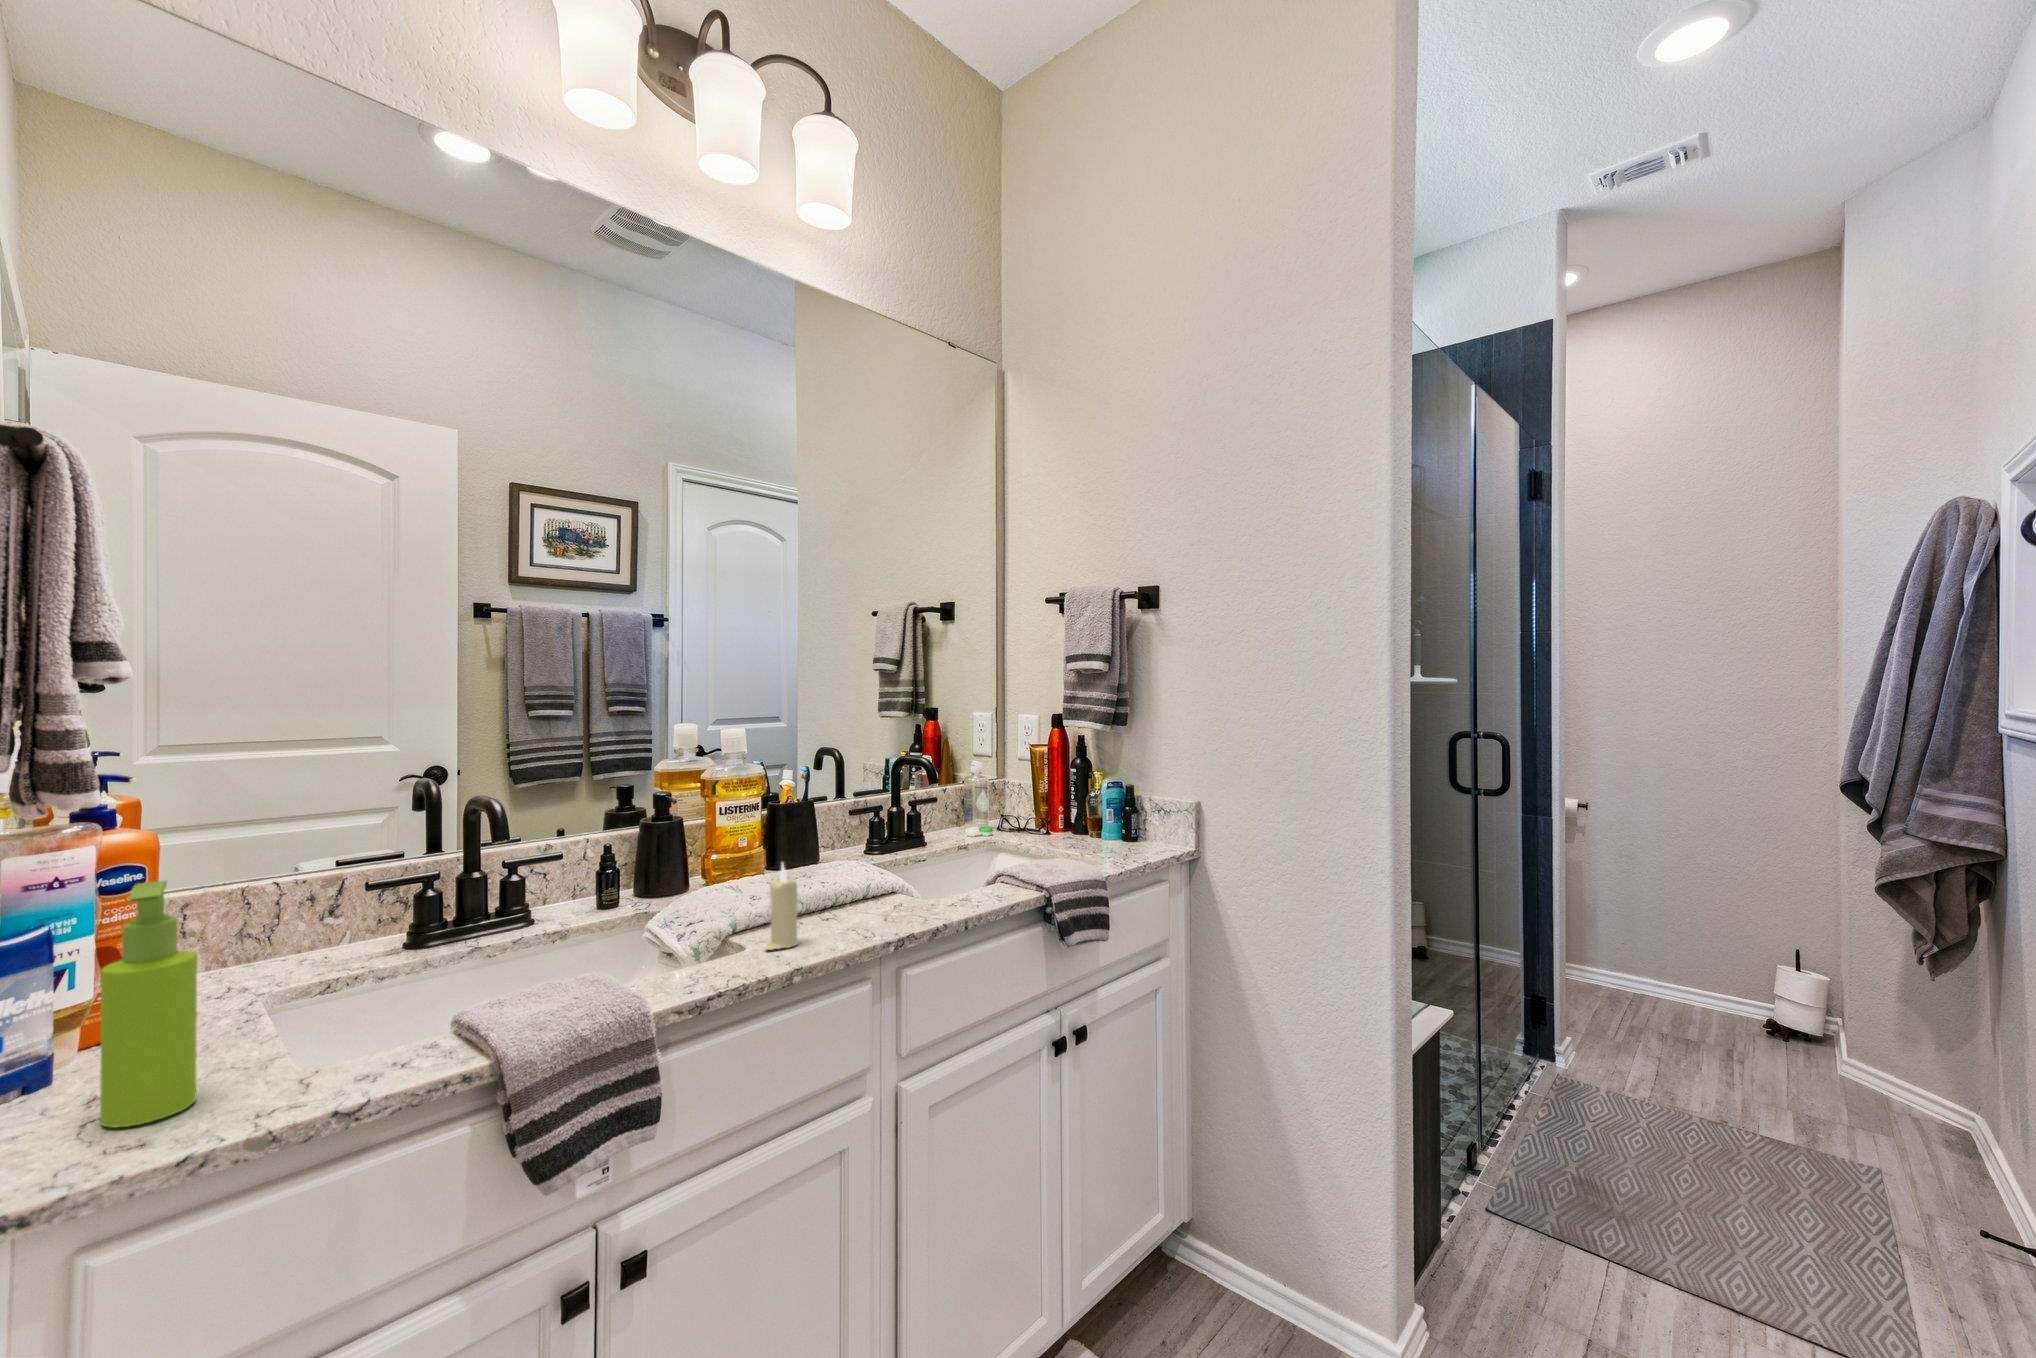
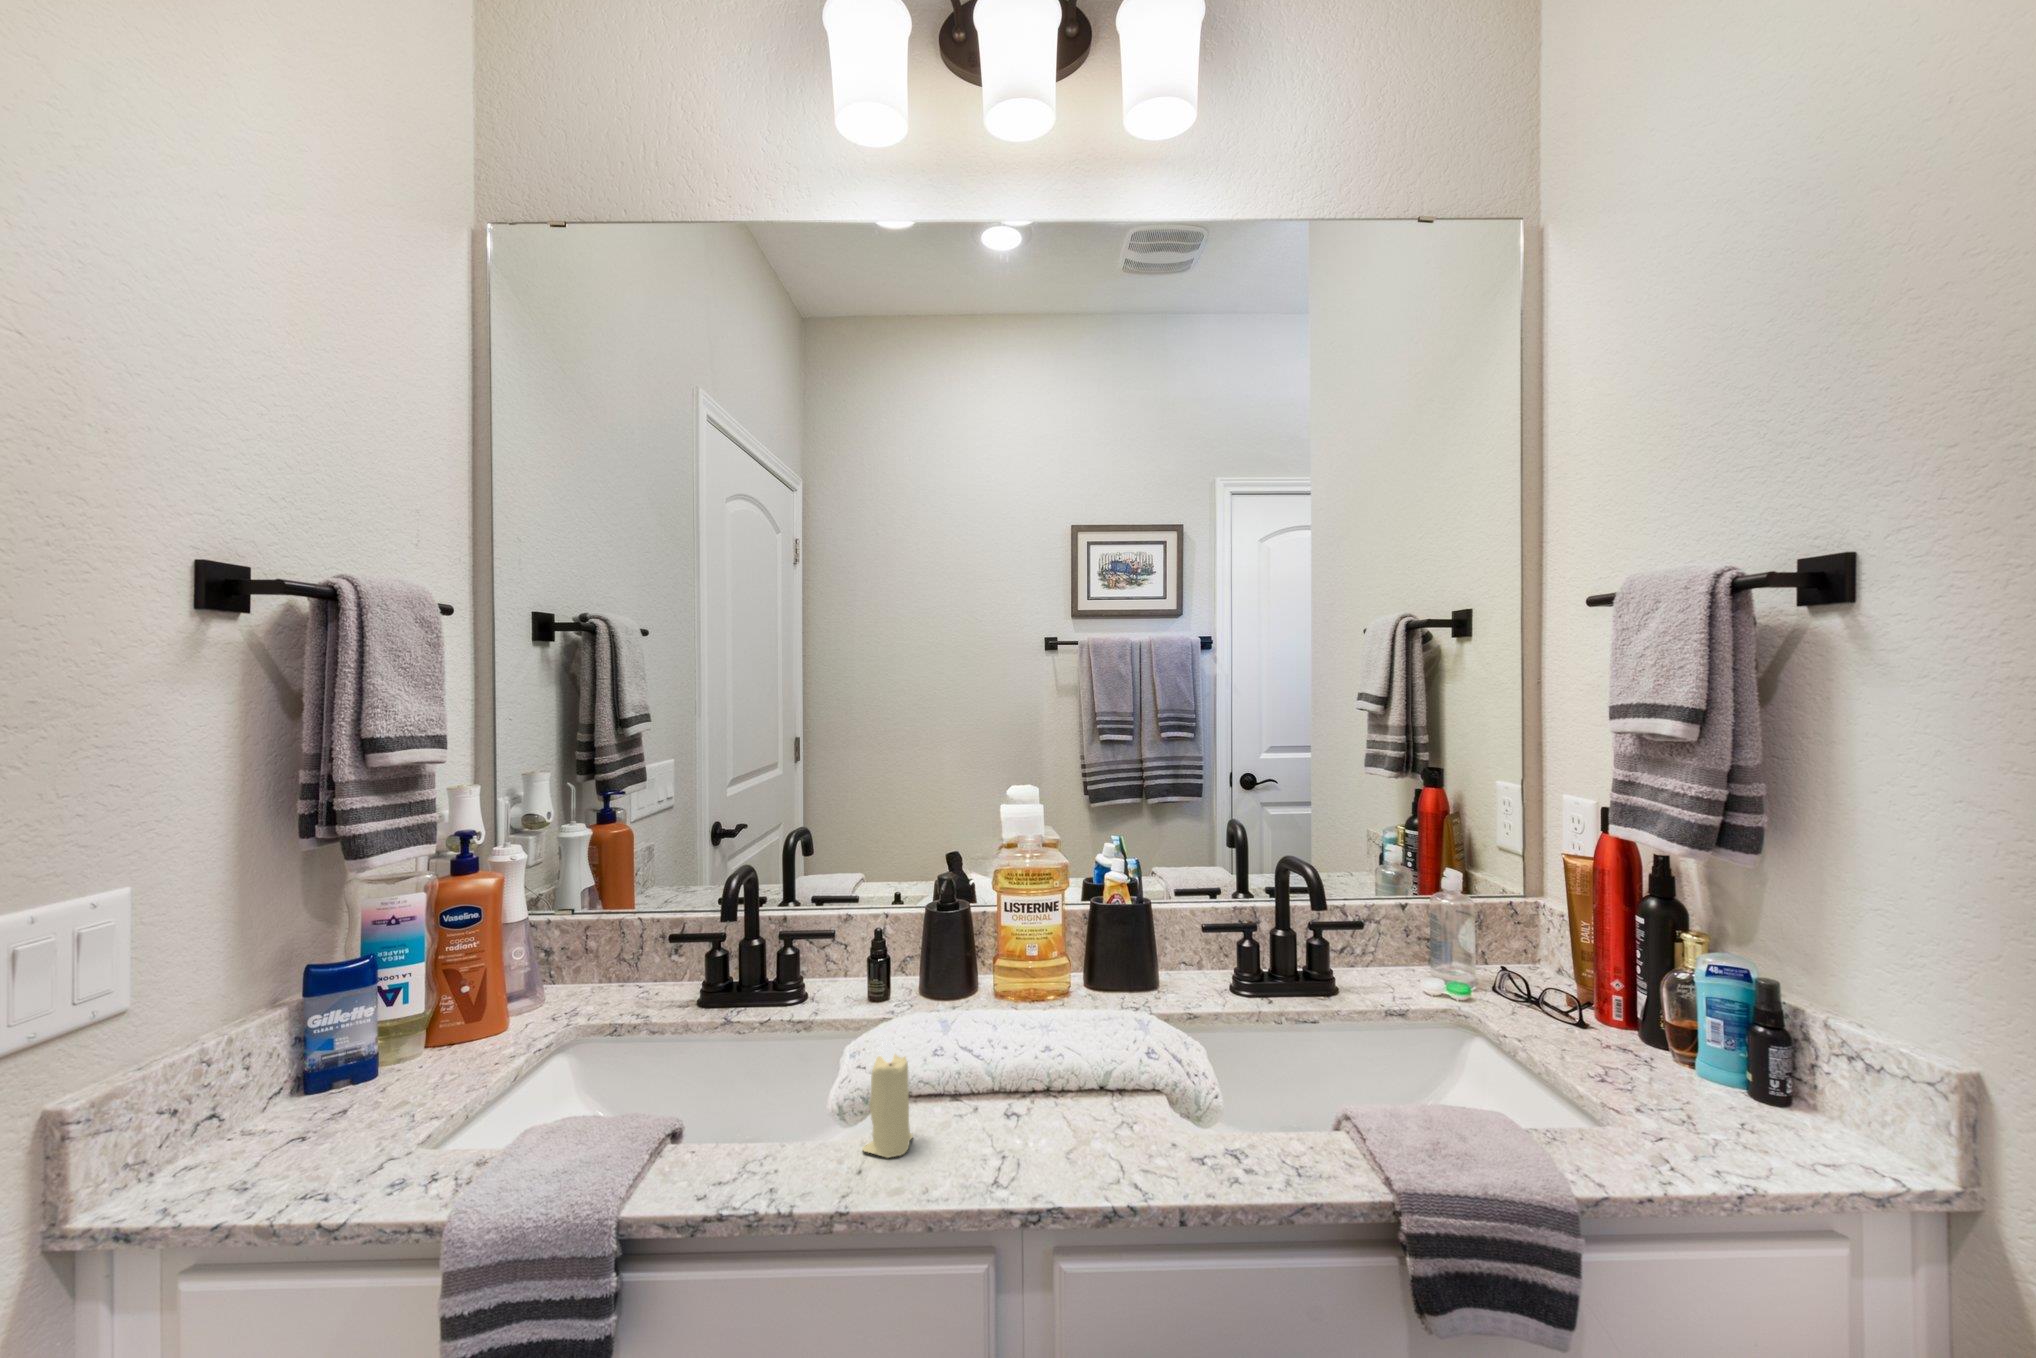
soap dispenser: present [100,881,197,1127] -> none [261,958,349,1162]

